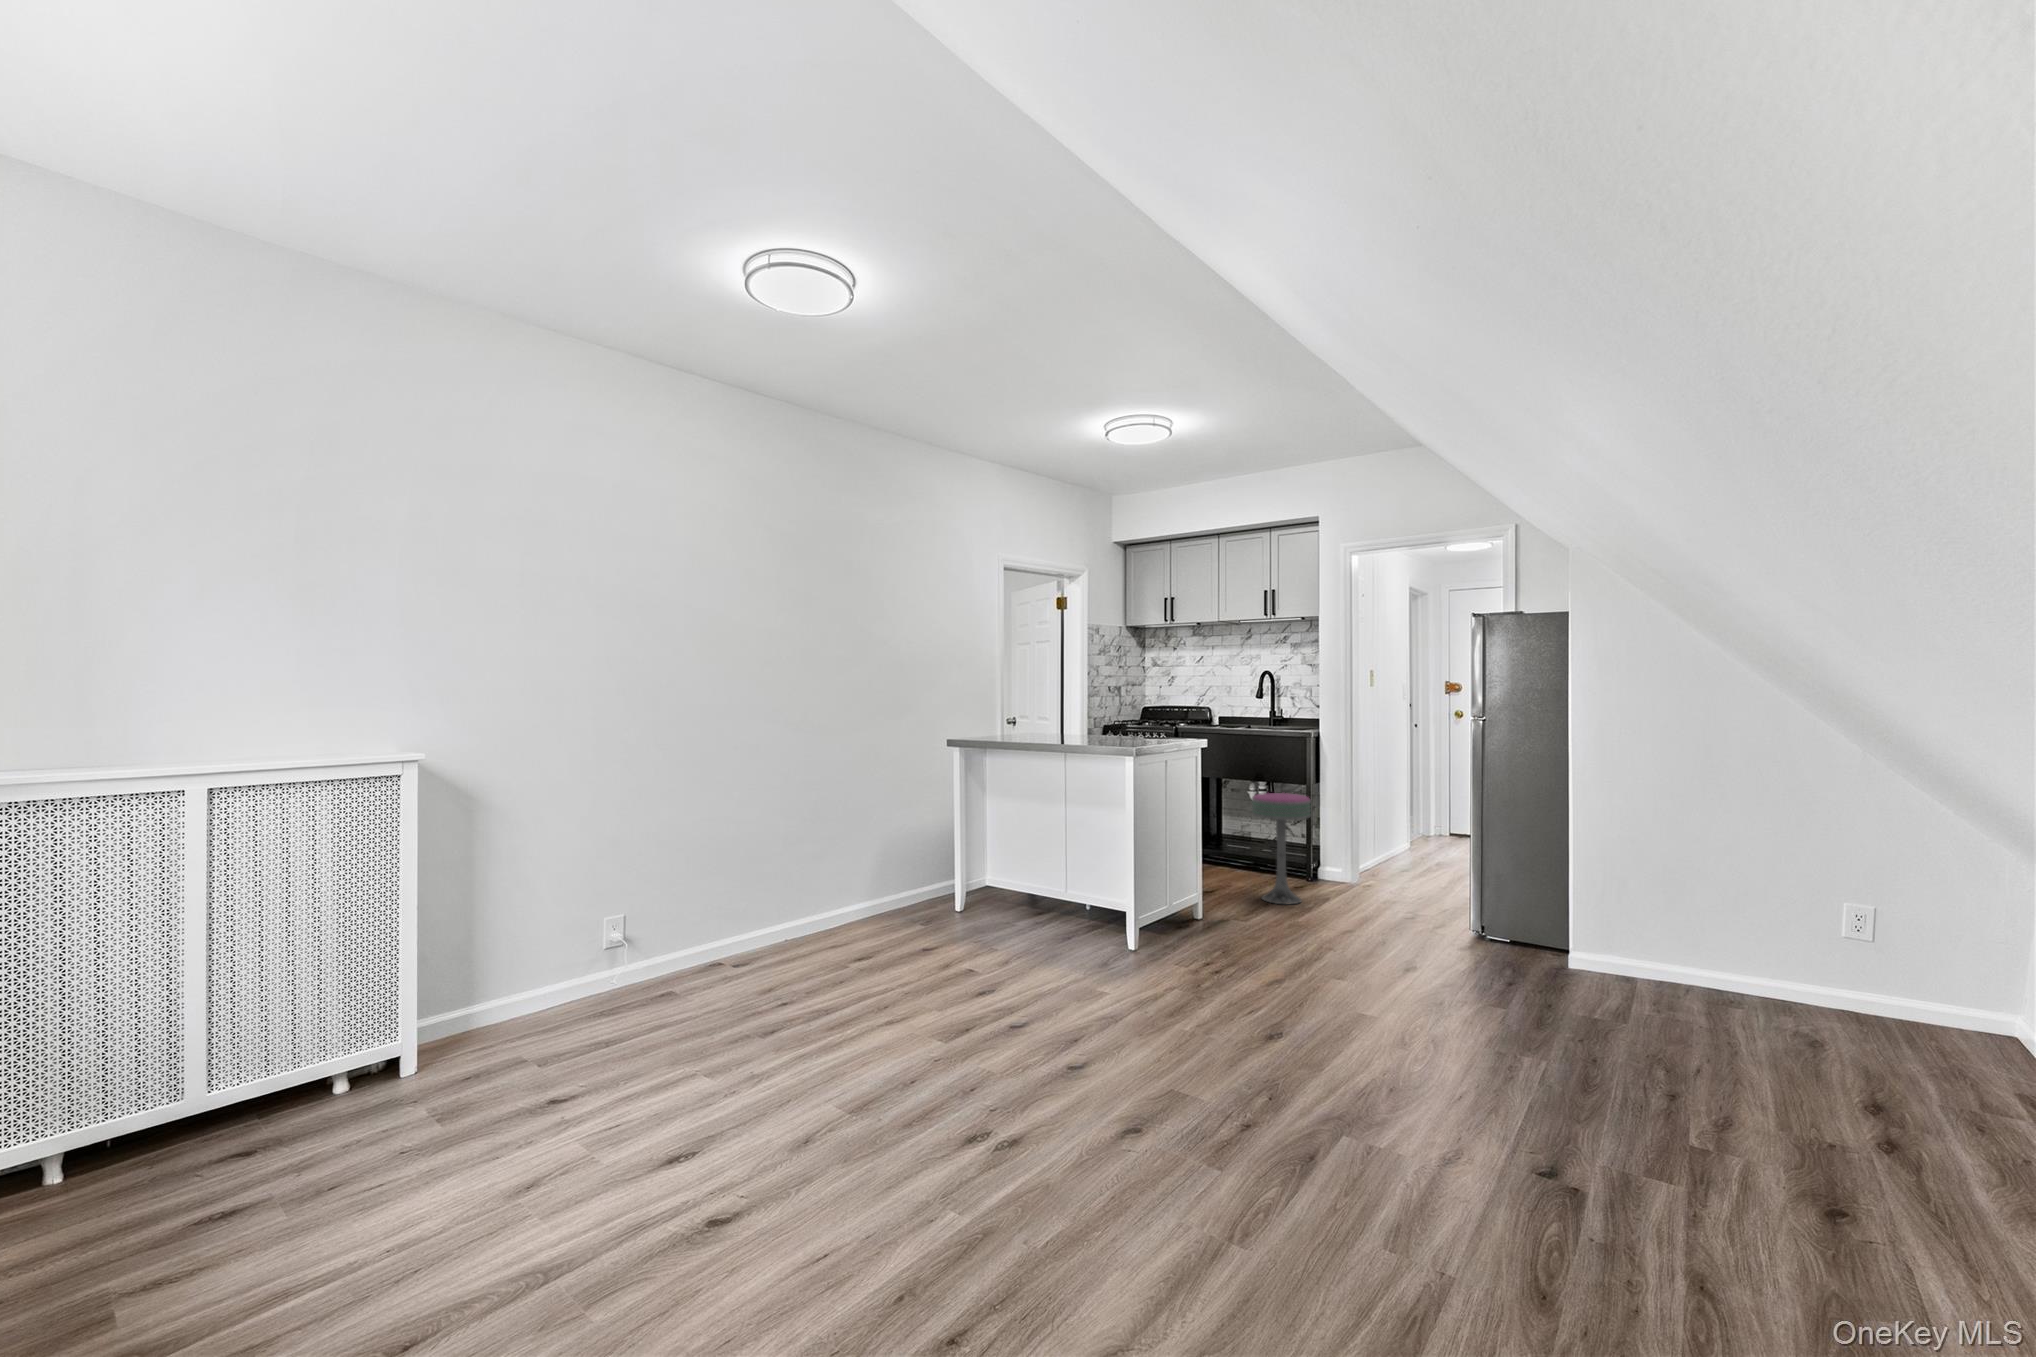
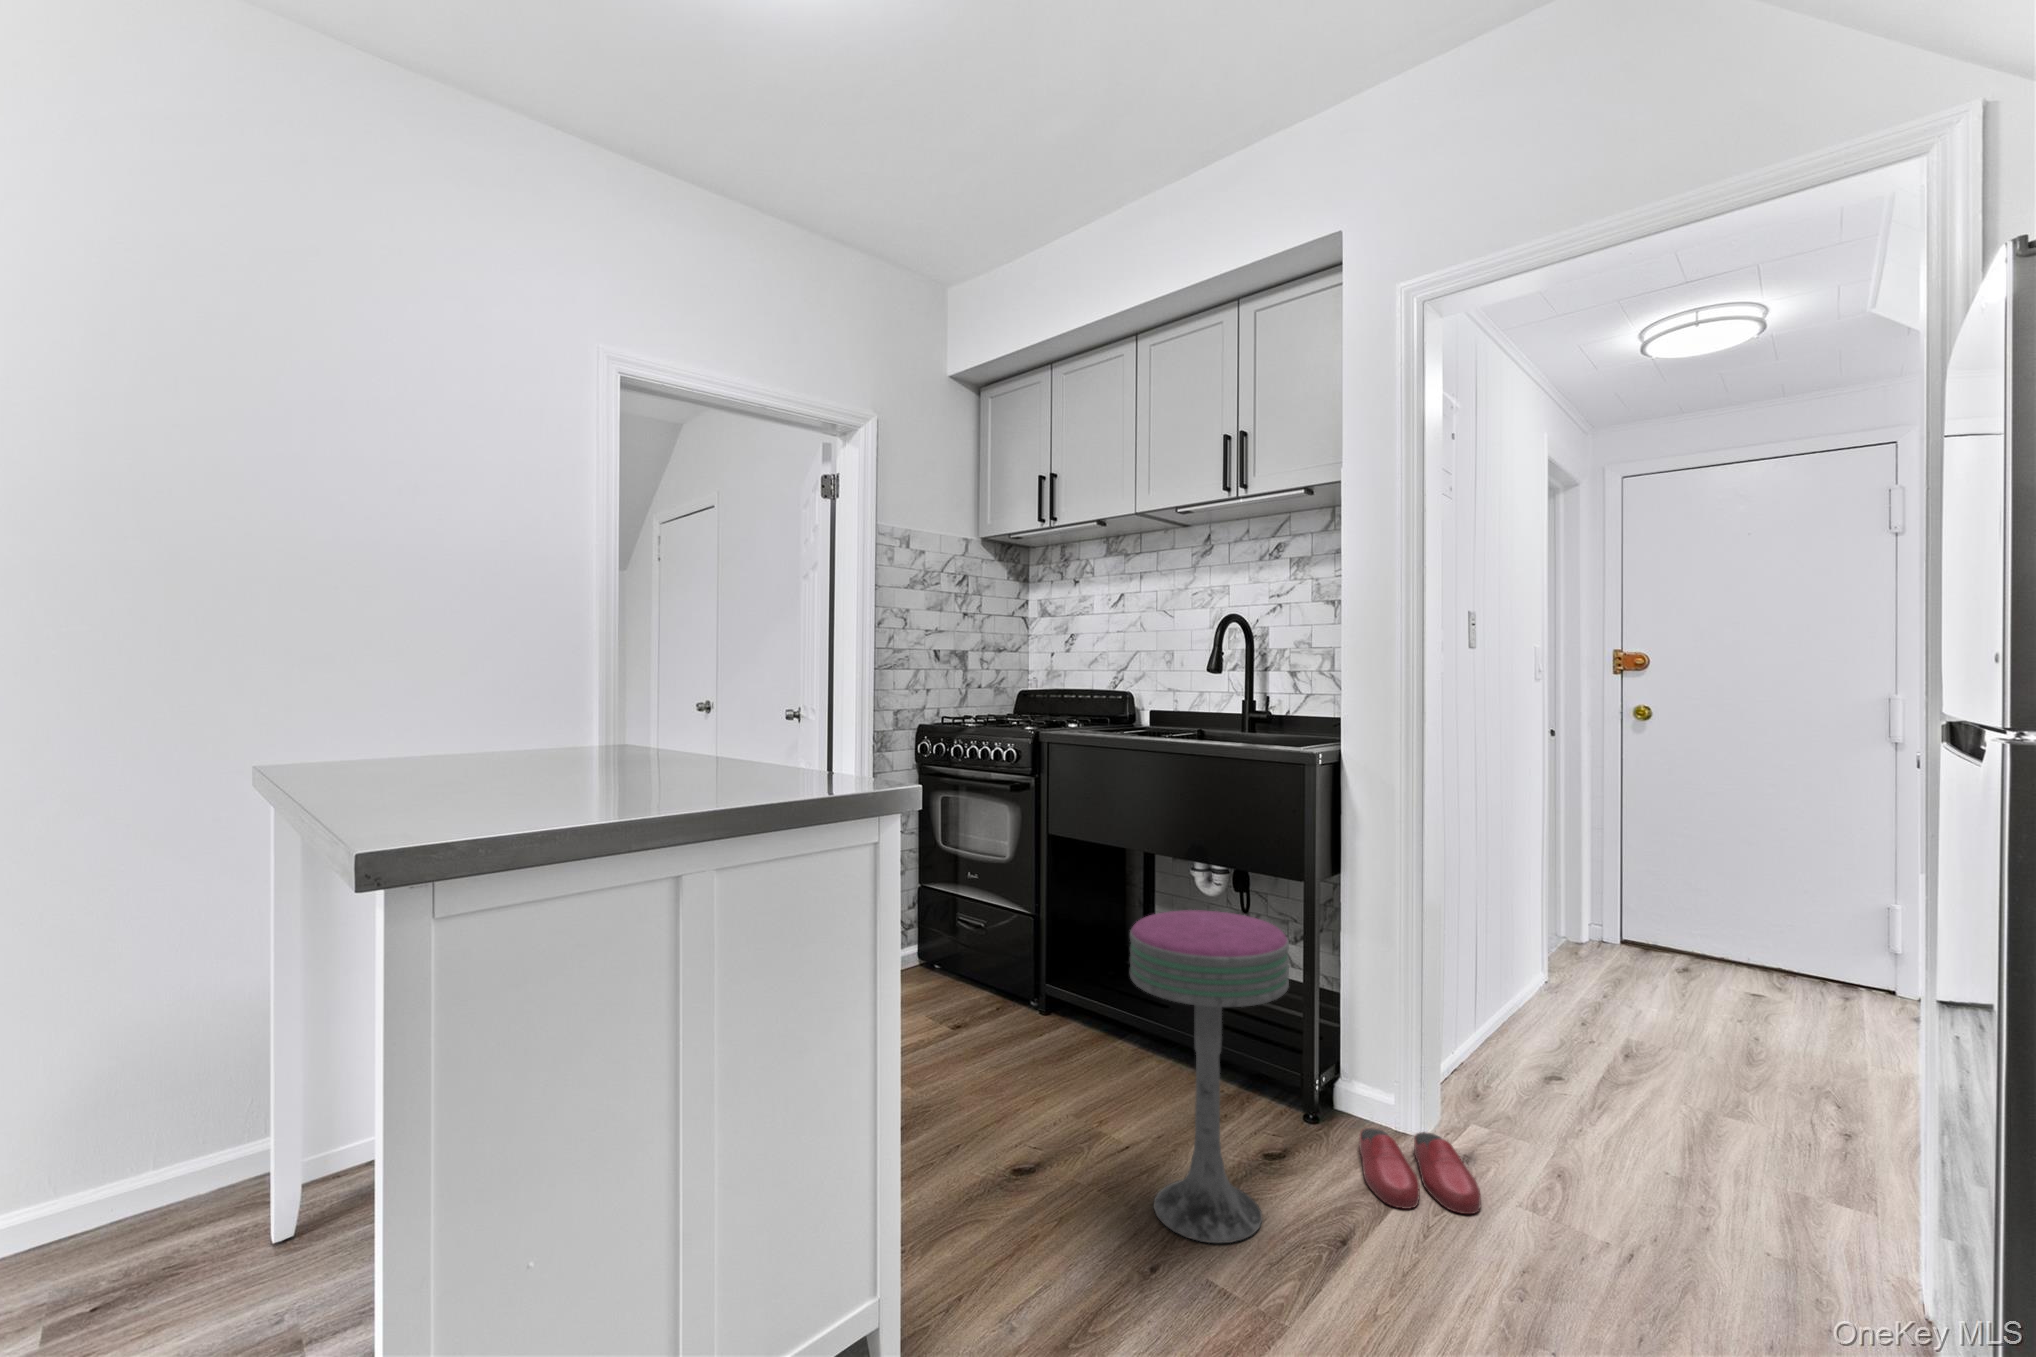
slippers: none [1333,879,1378,898] -> present [1359,1128,1481,1214]

